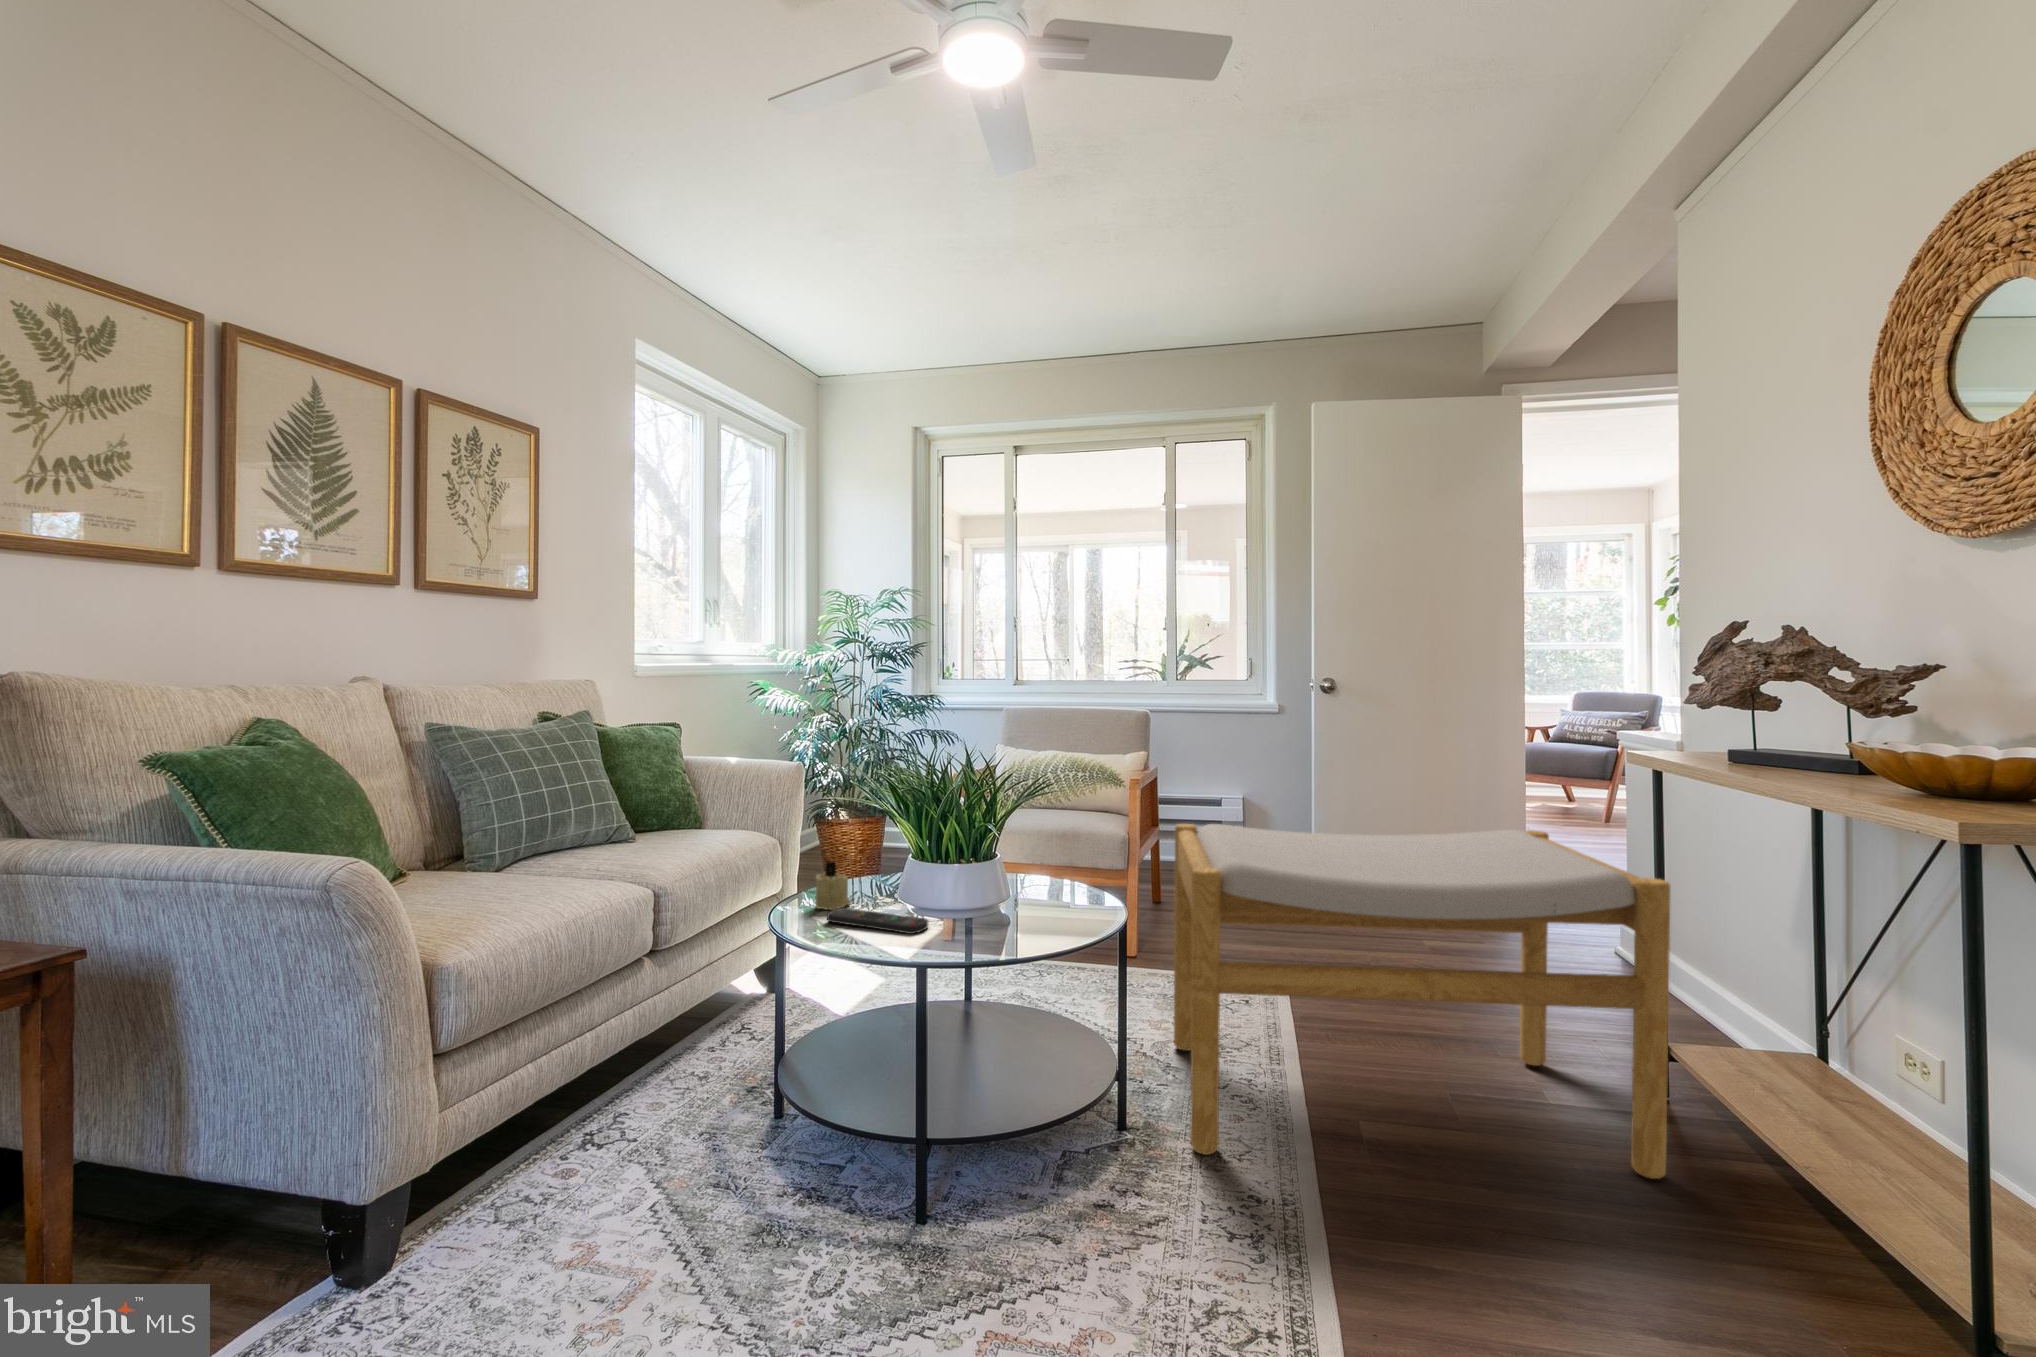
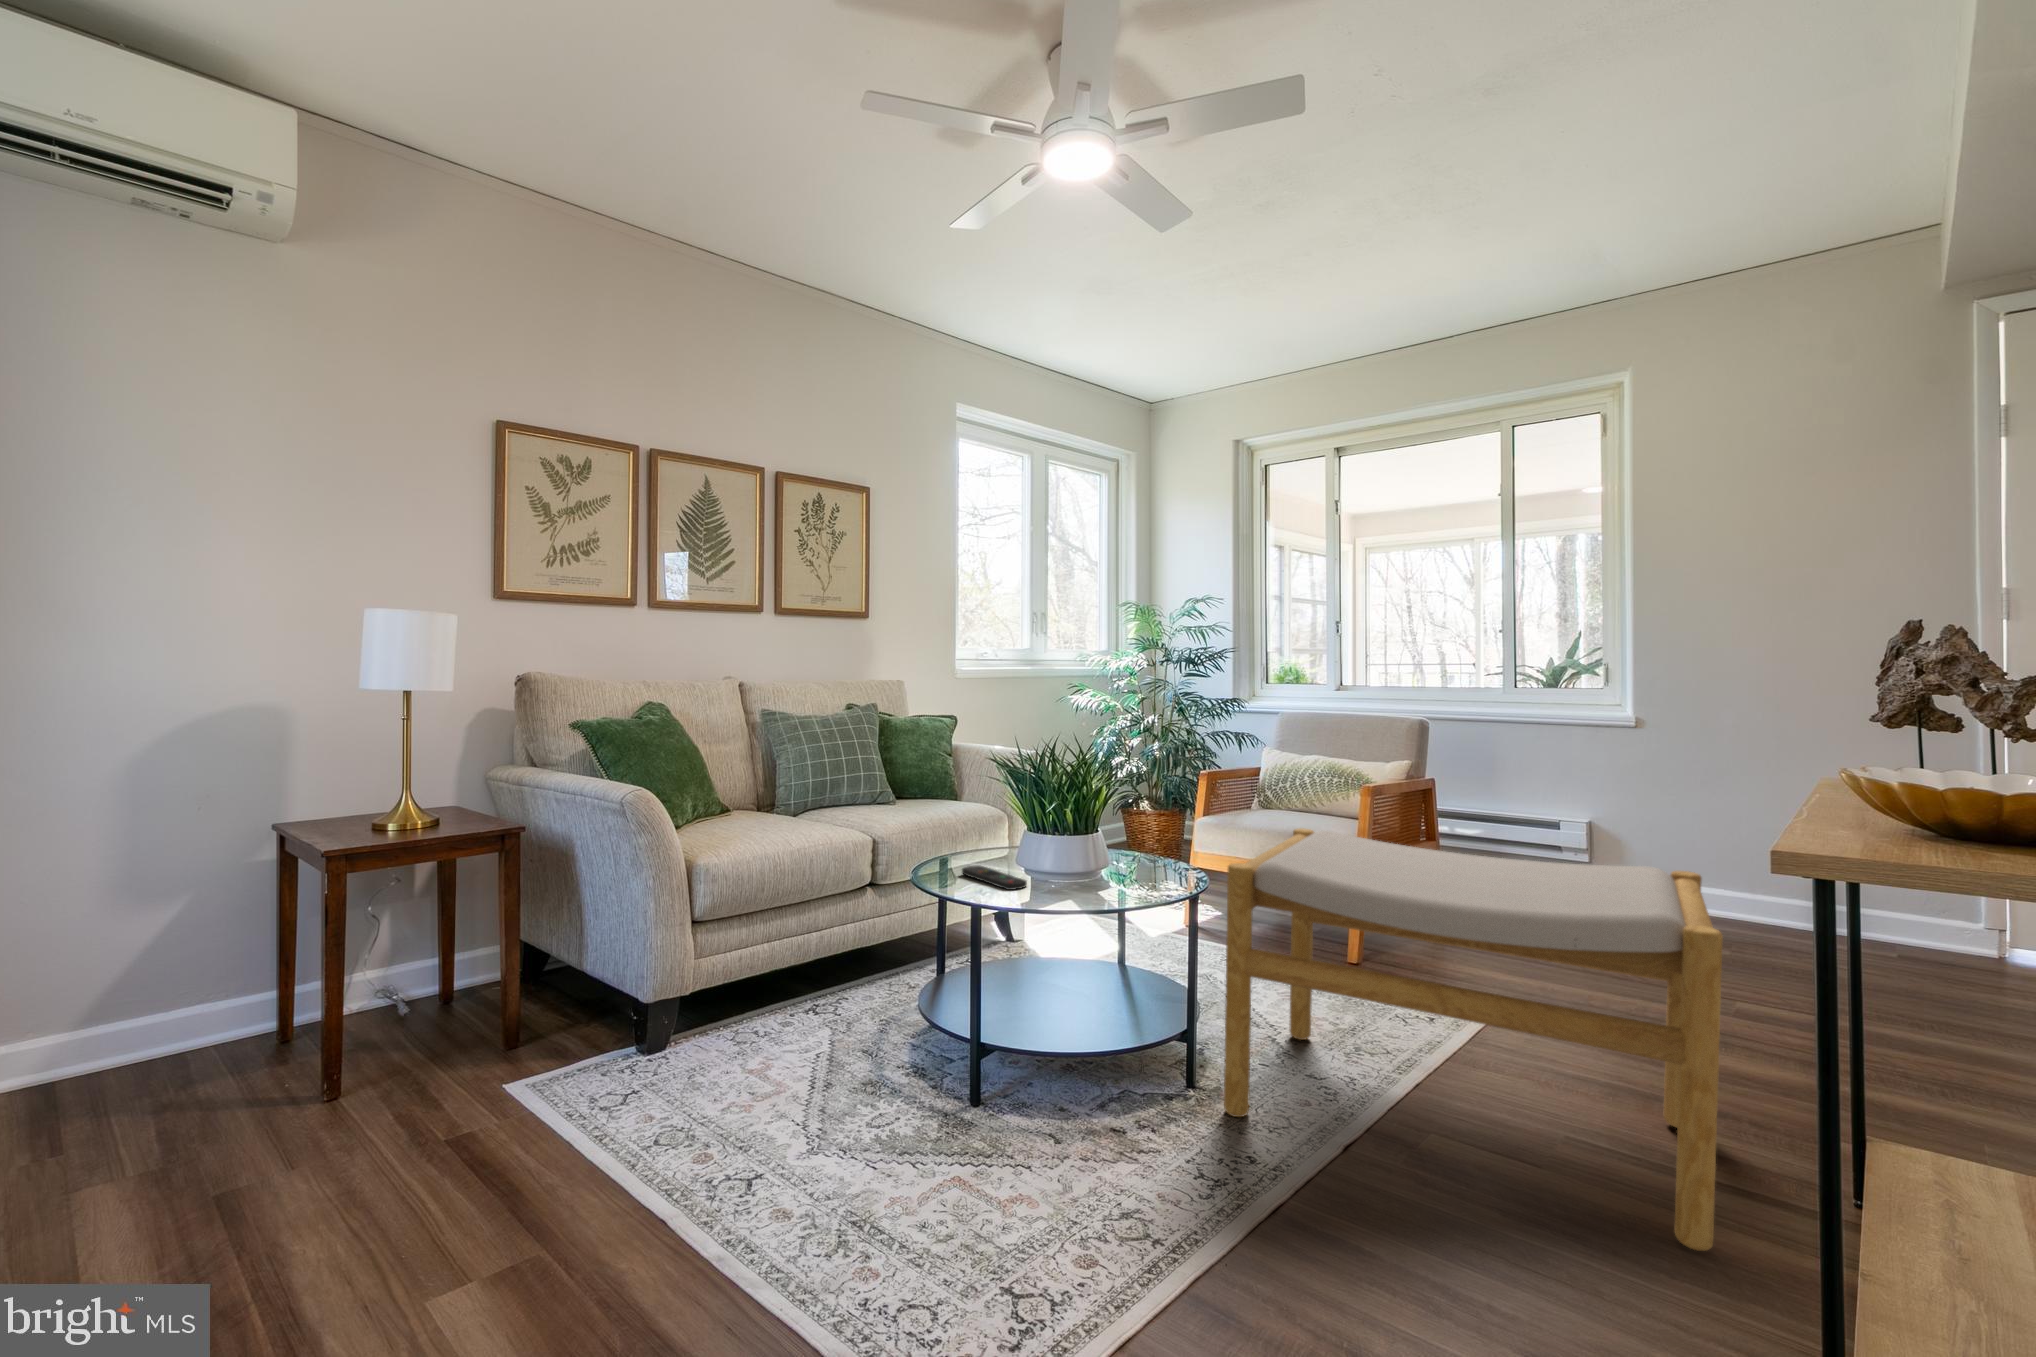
candle: present [815,861,850,910] -> none [969,829,997,867]

